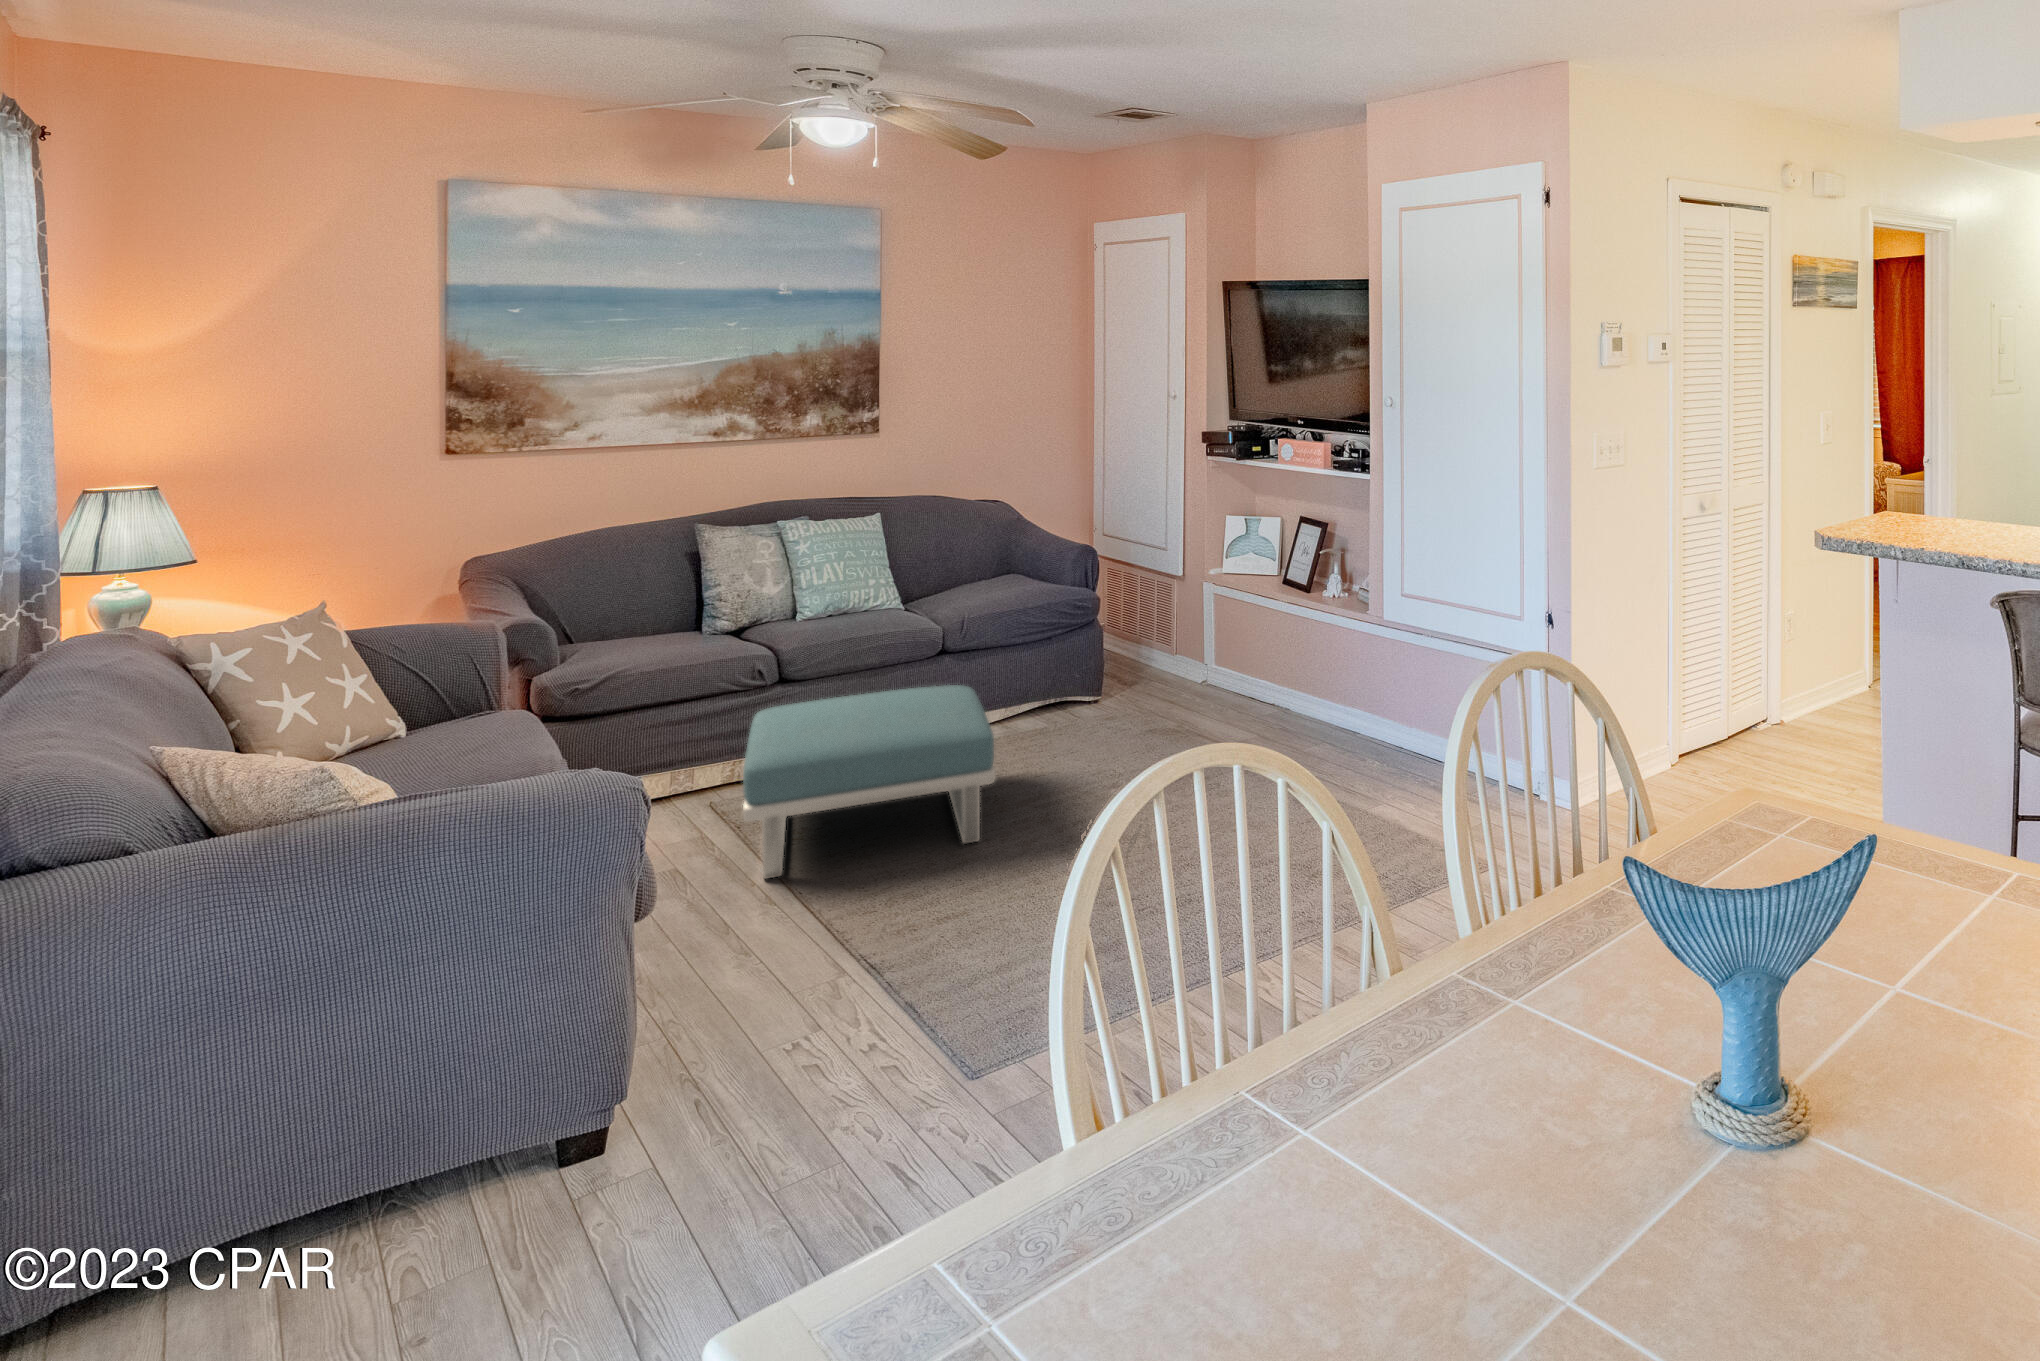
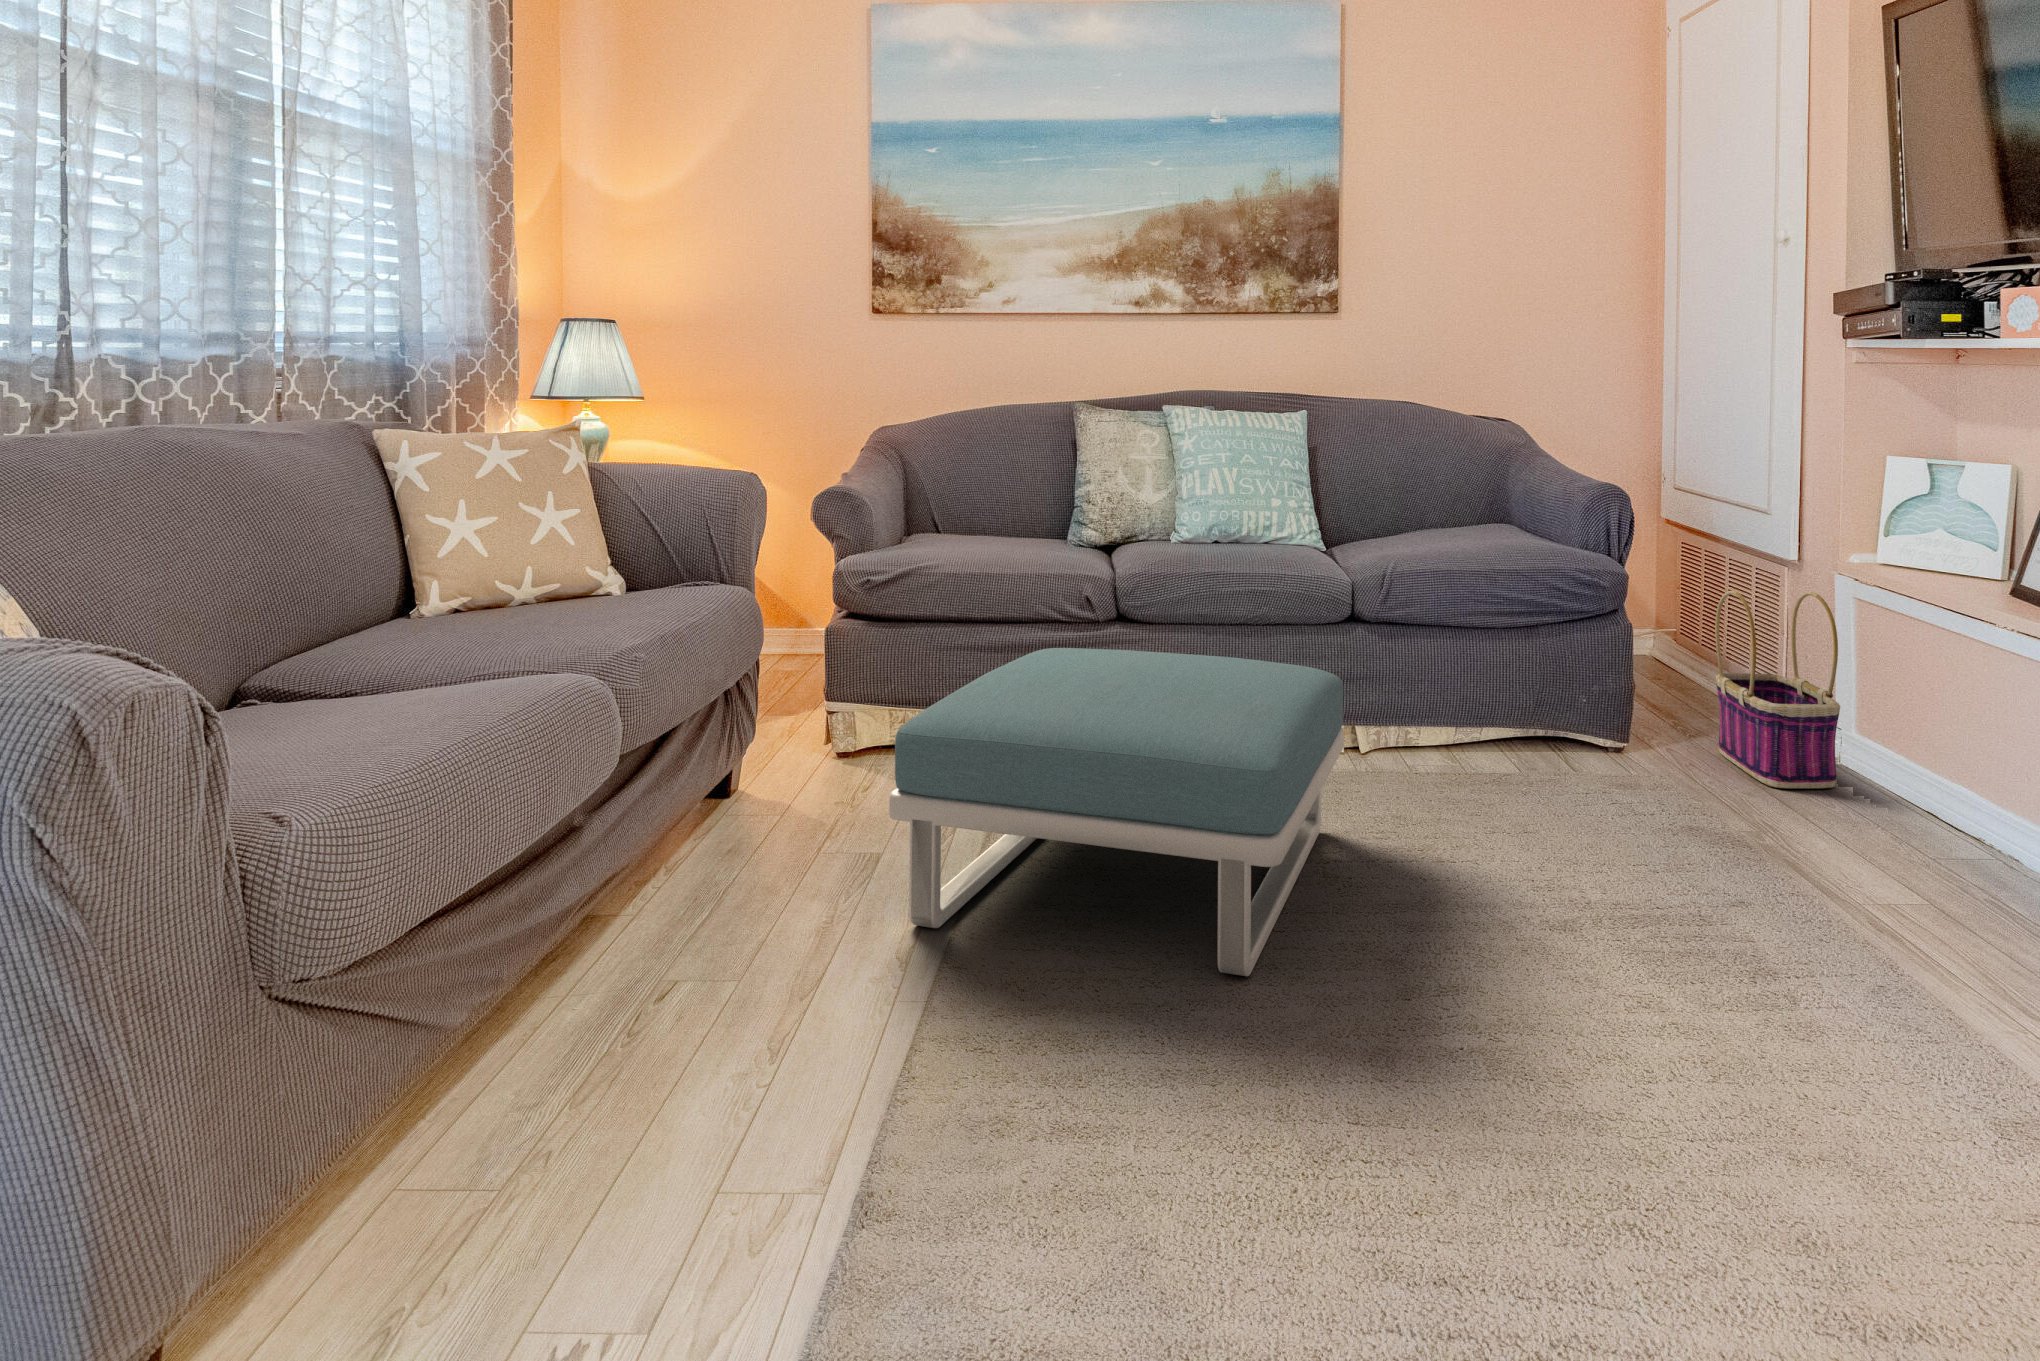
basket: none [1146,592,1210,699] -> present [1715,591,1840,789]

